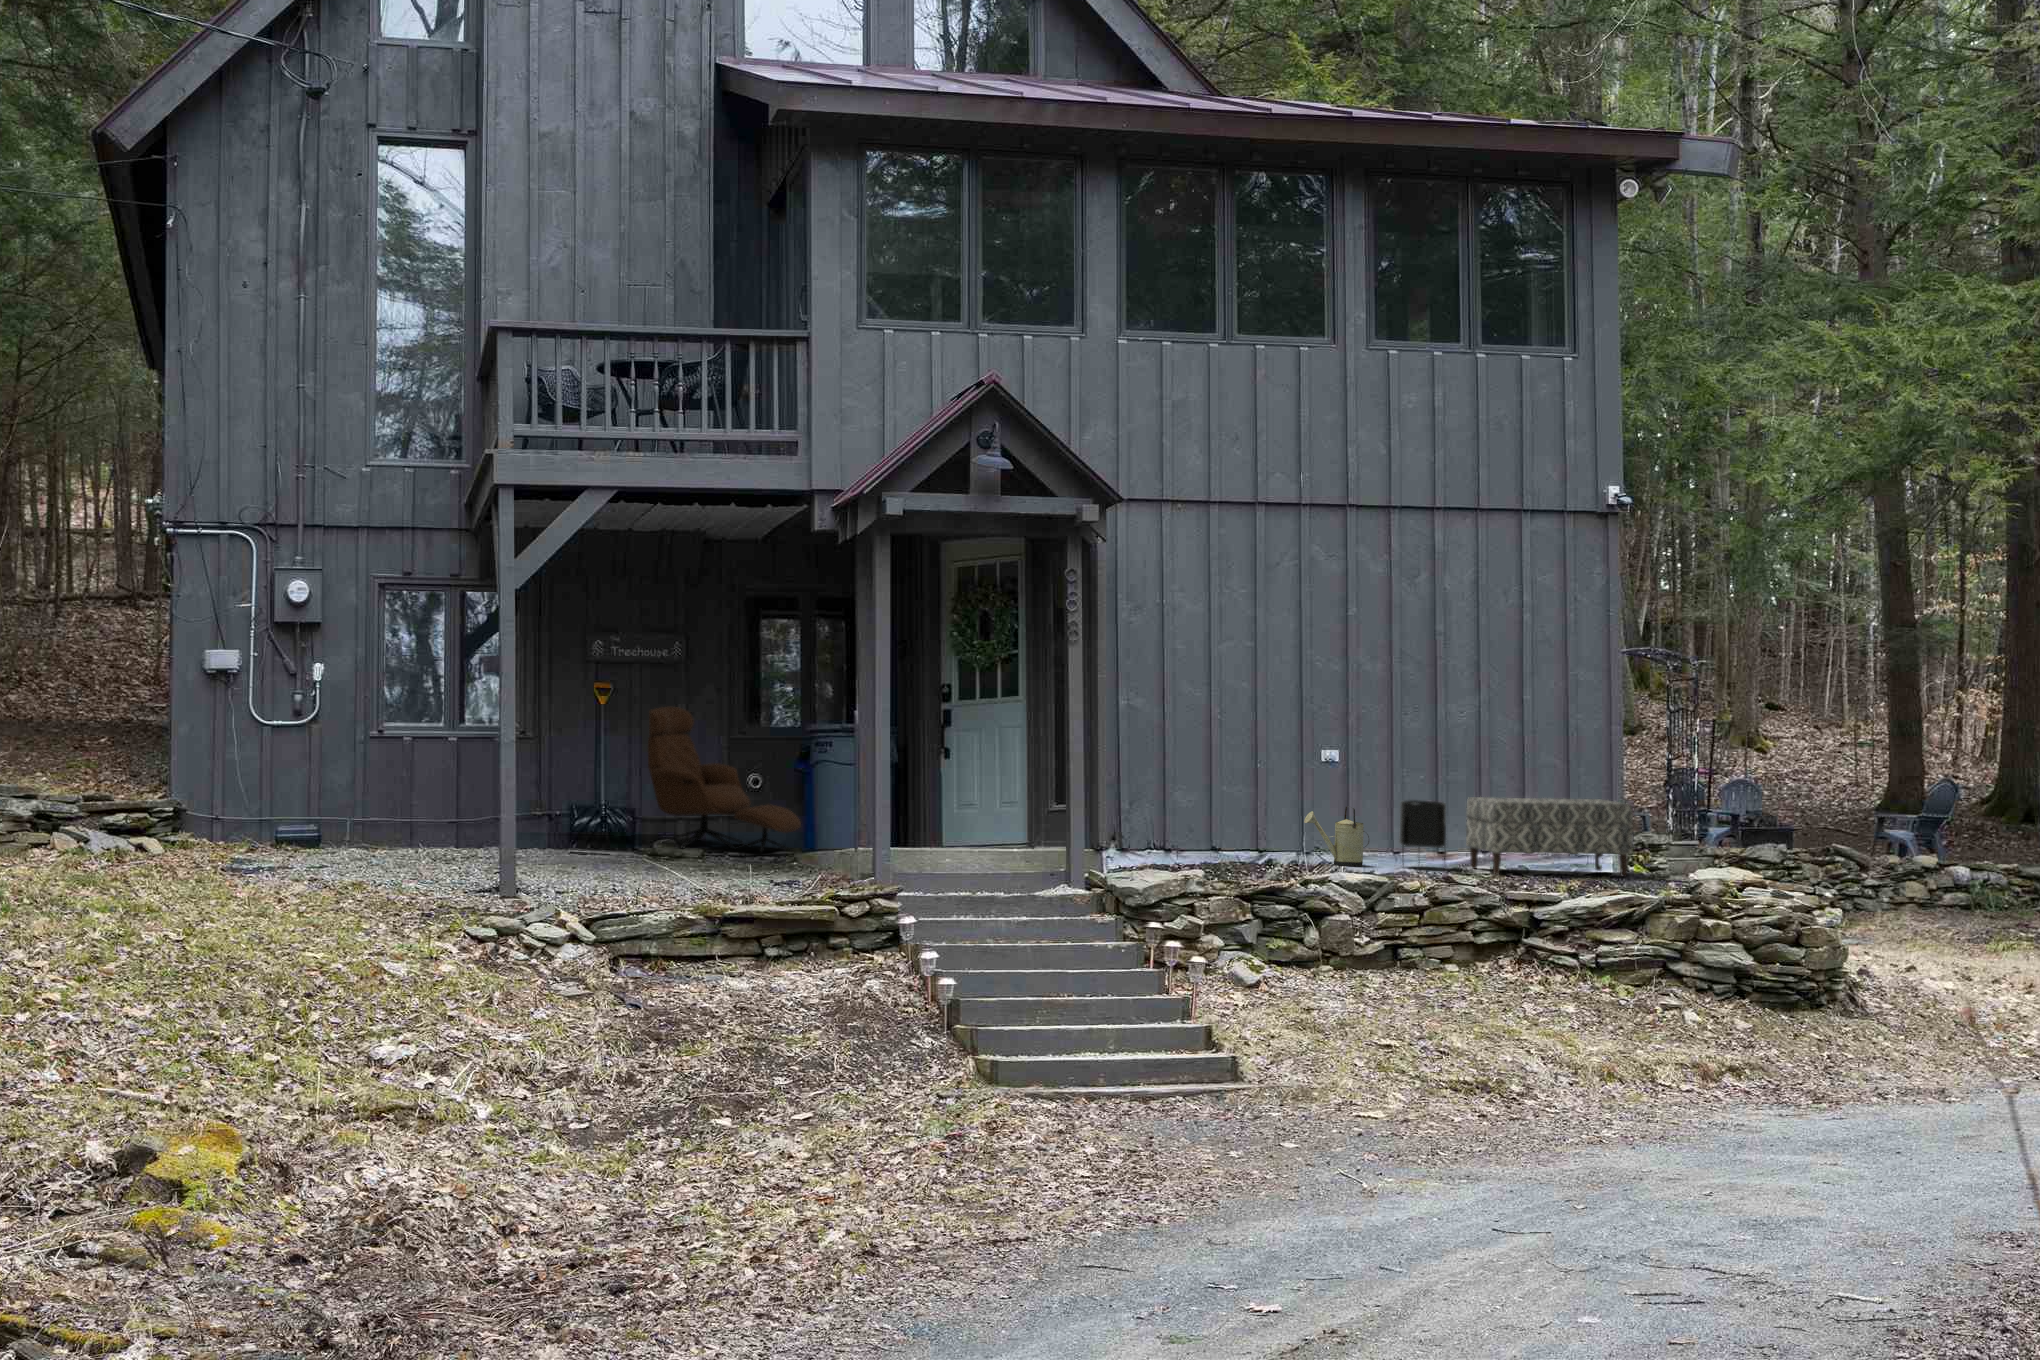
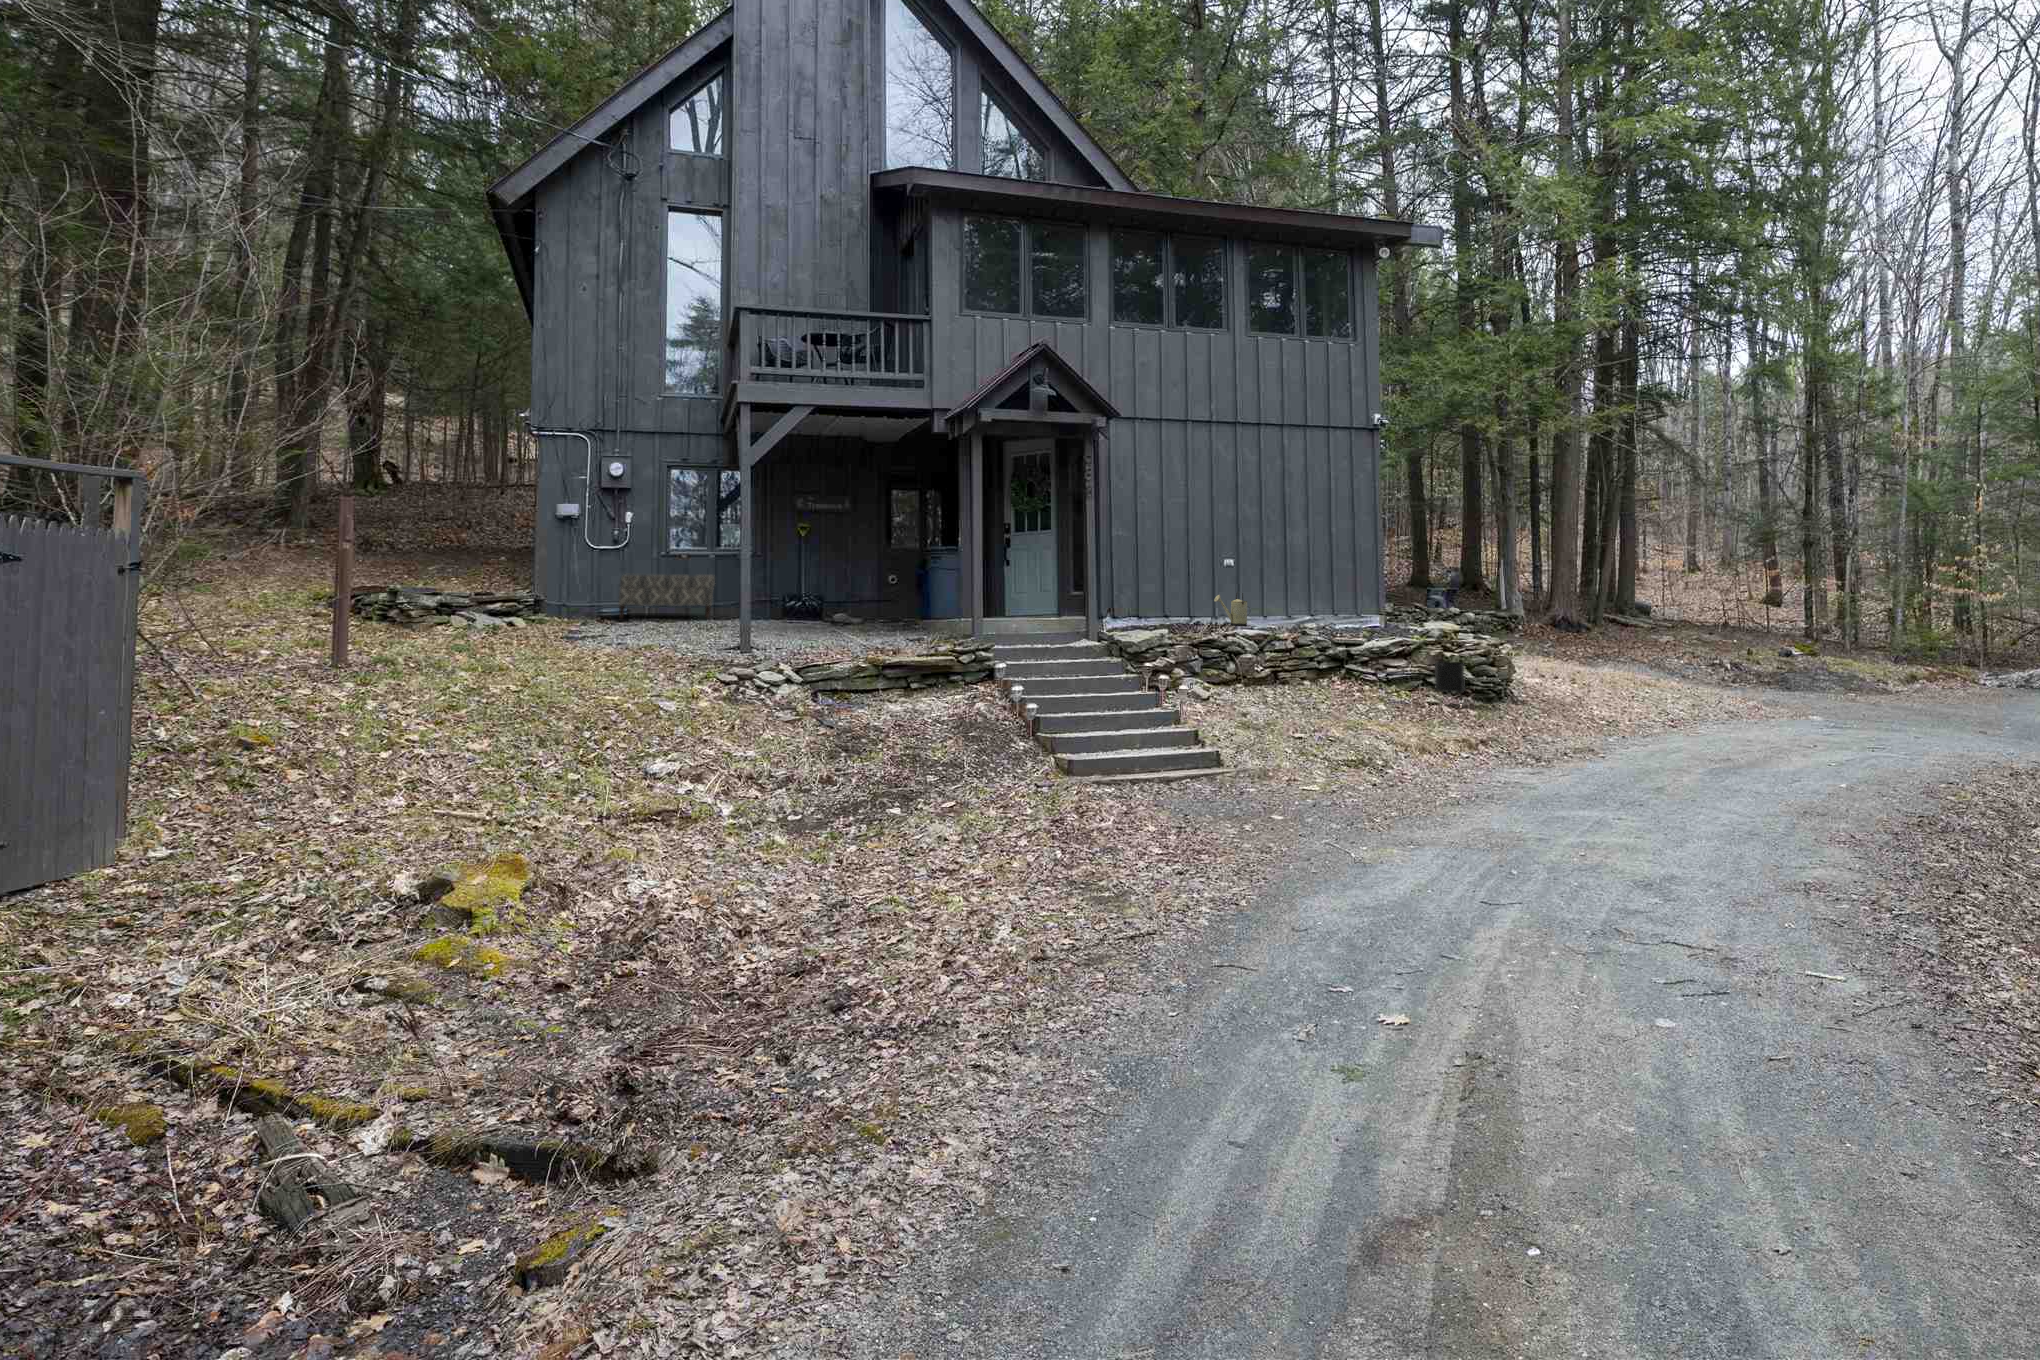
lounge chair: present [648,707,801,852] -> none [830,538,919,622]
bench: present [1466,797,1633,876] -> present [618,575,715,619]
planter: present [1399,800,1446,864] -> present [1435,661,1464,704]

